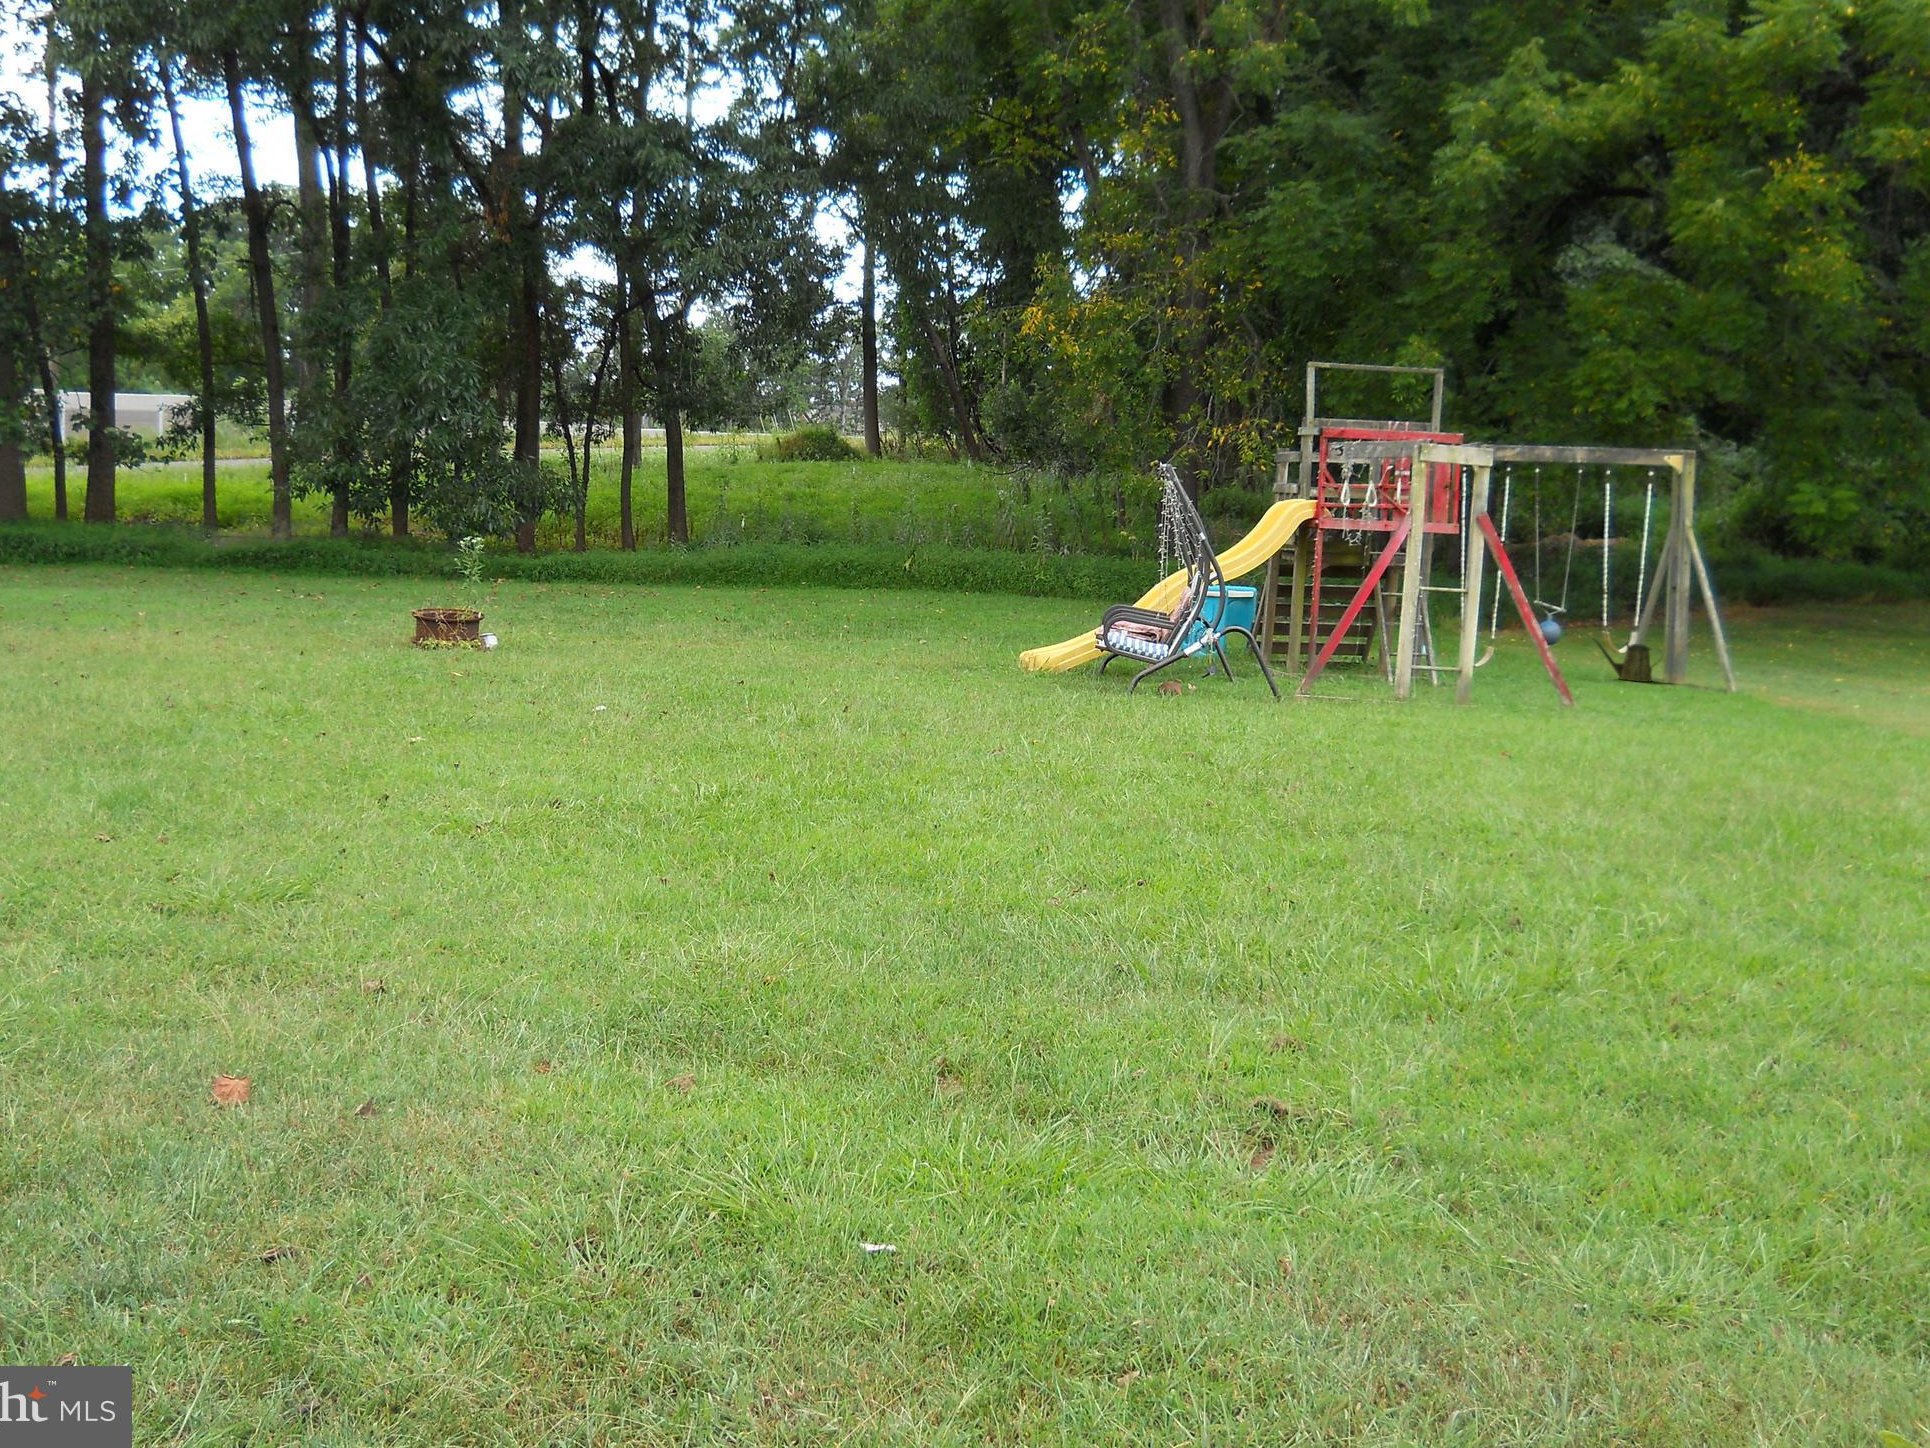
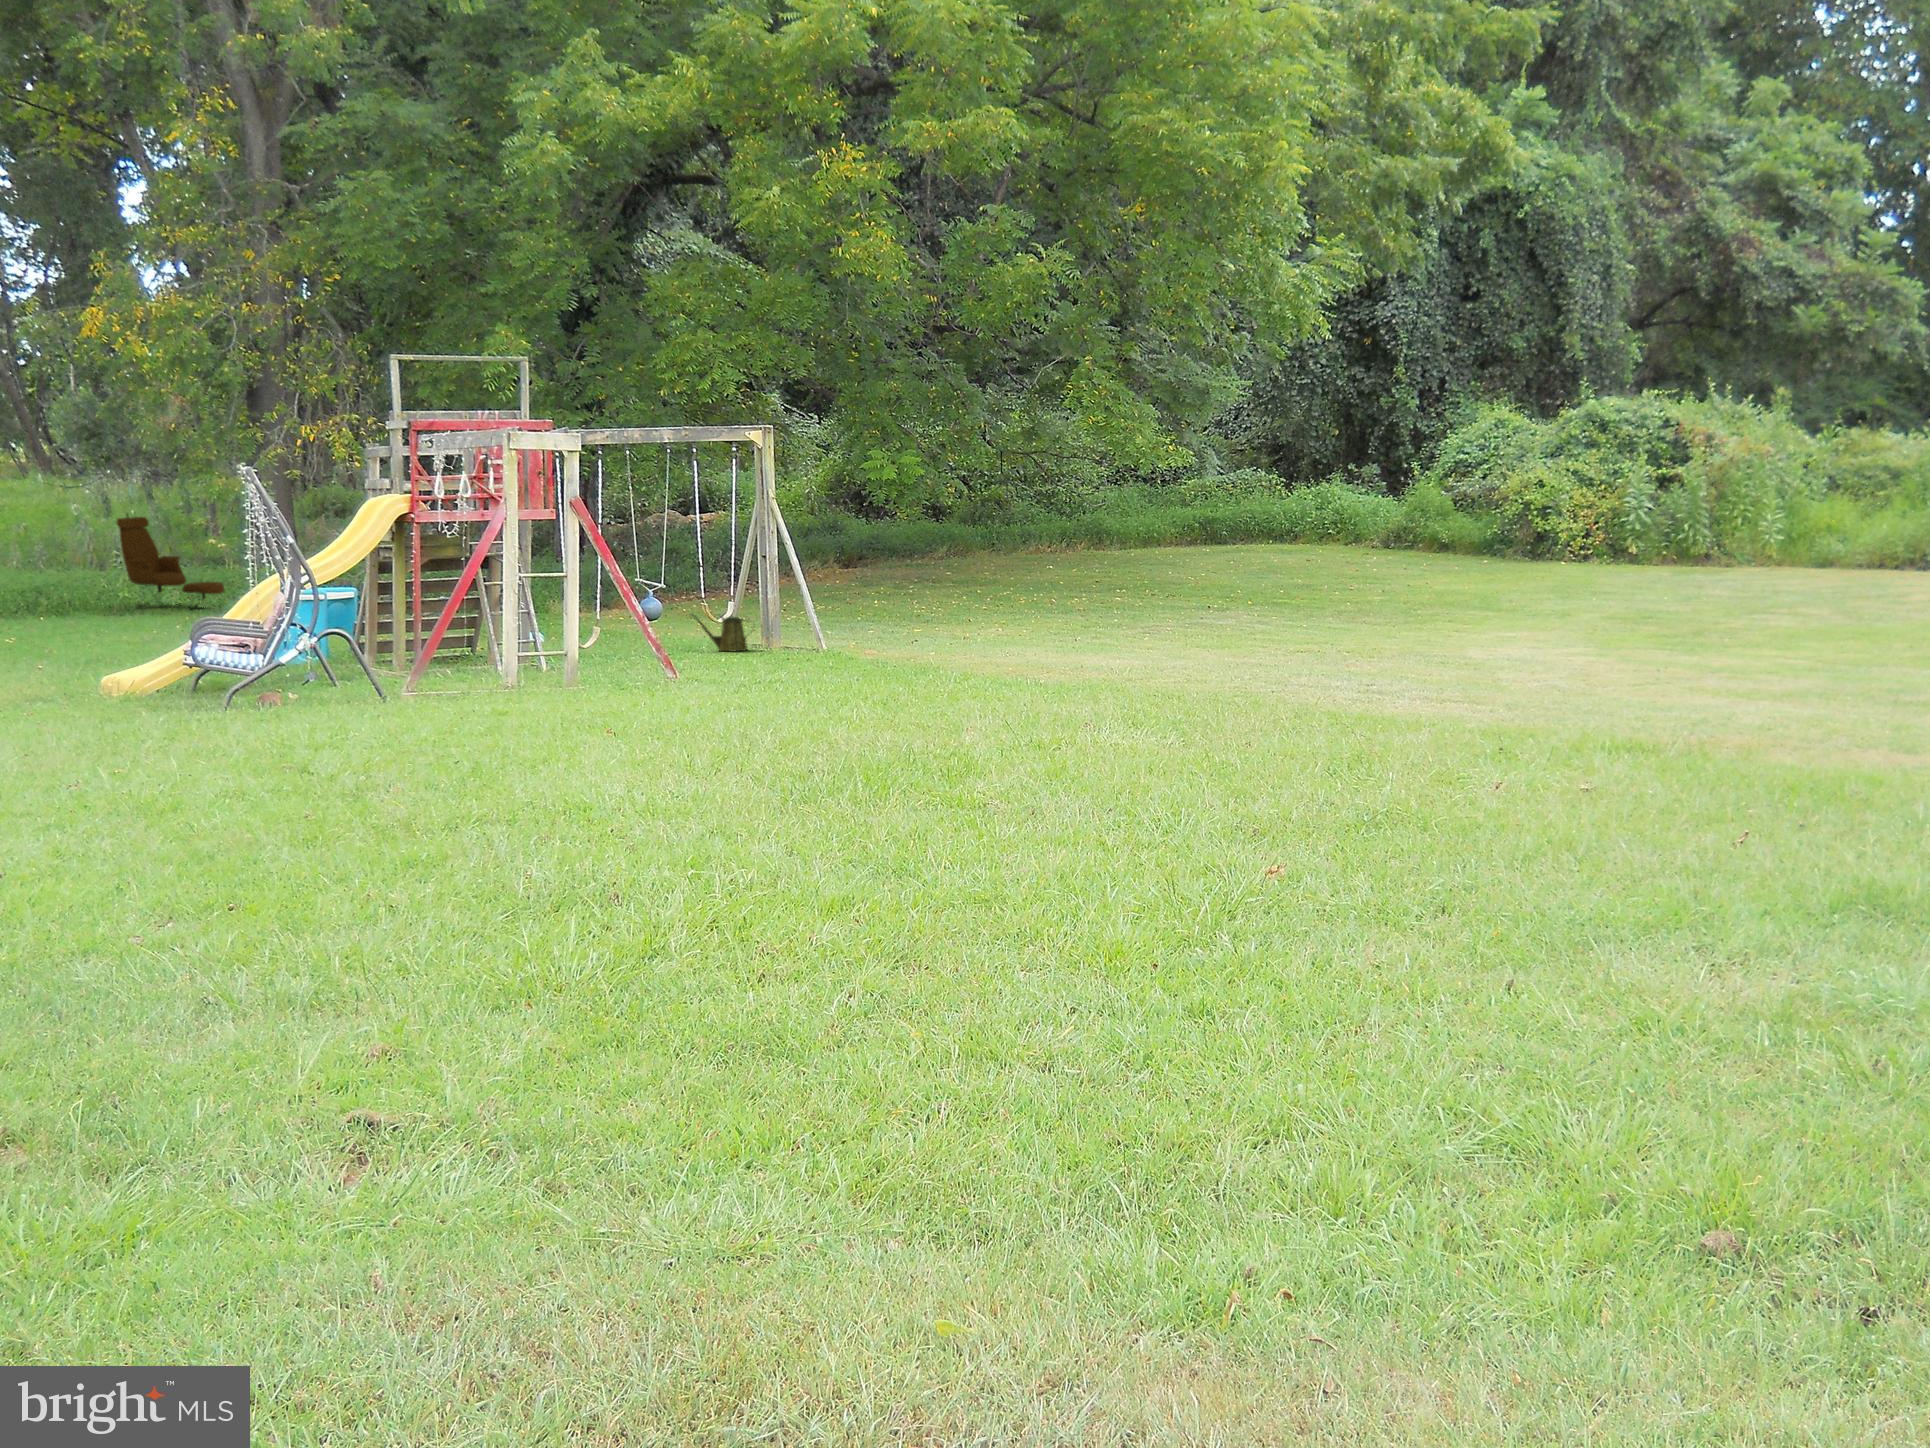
lounge chair: none [1064,515,1144,599] -> present [117,517,225,608]

